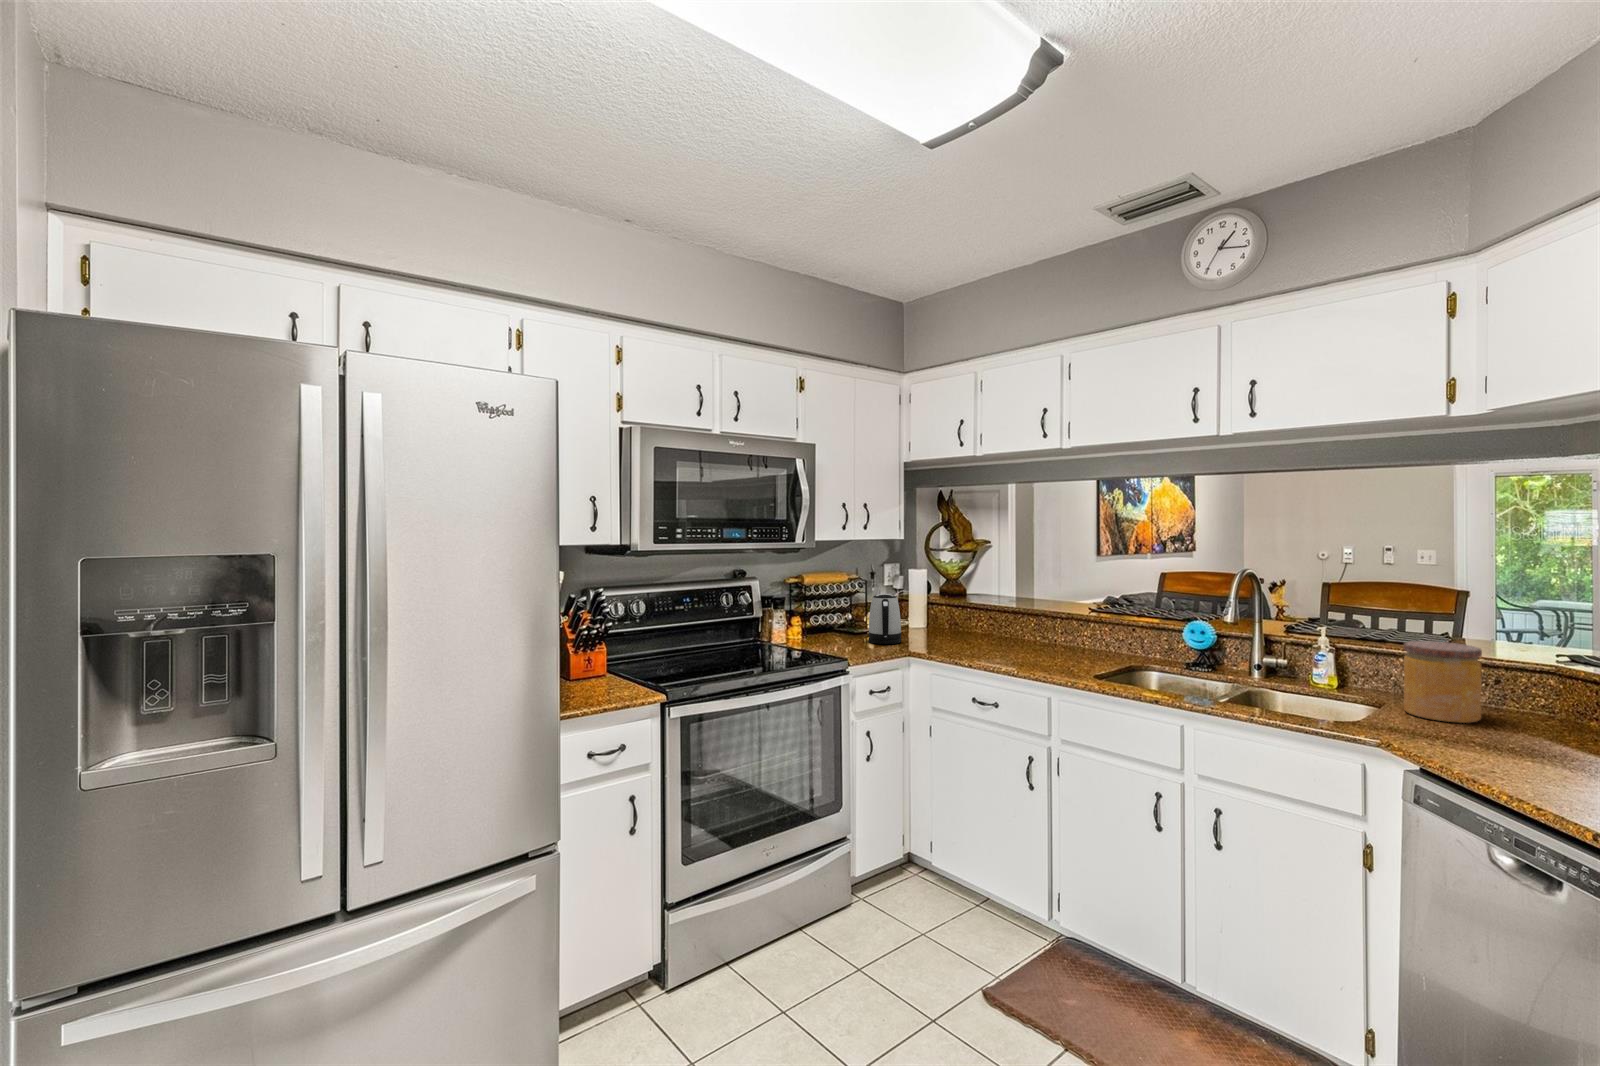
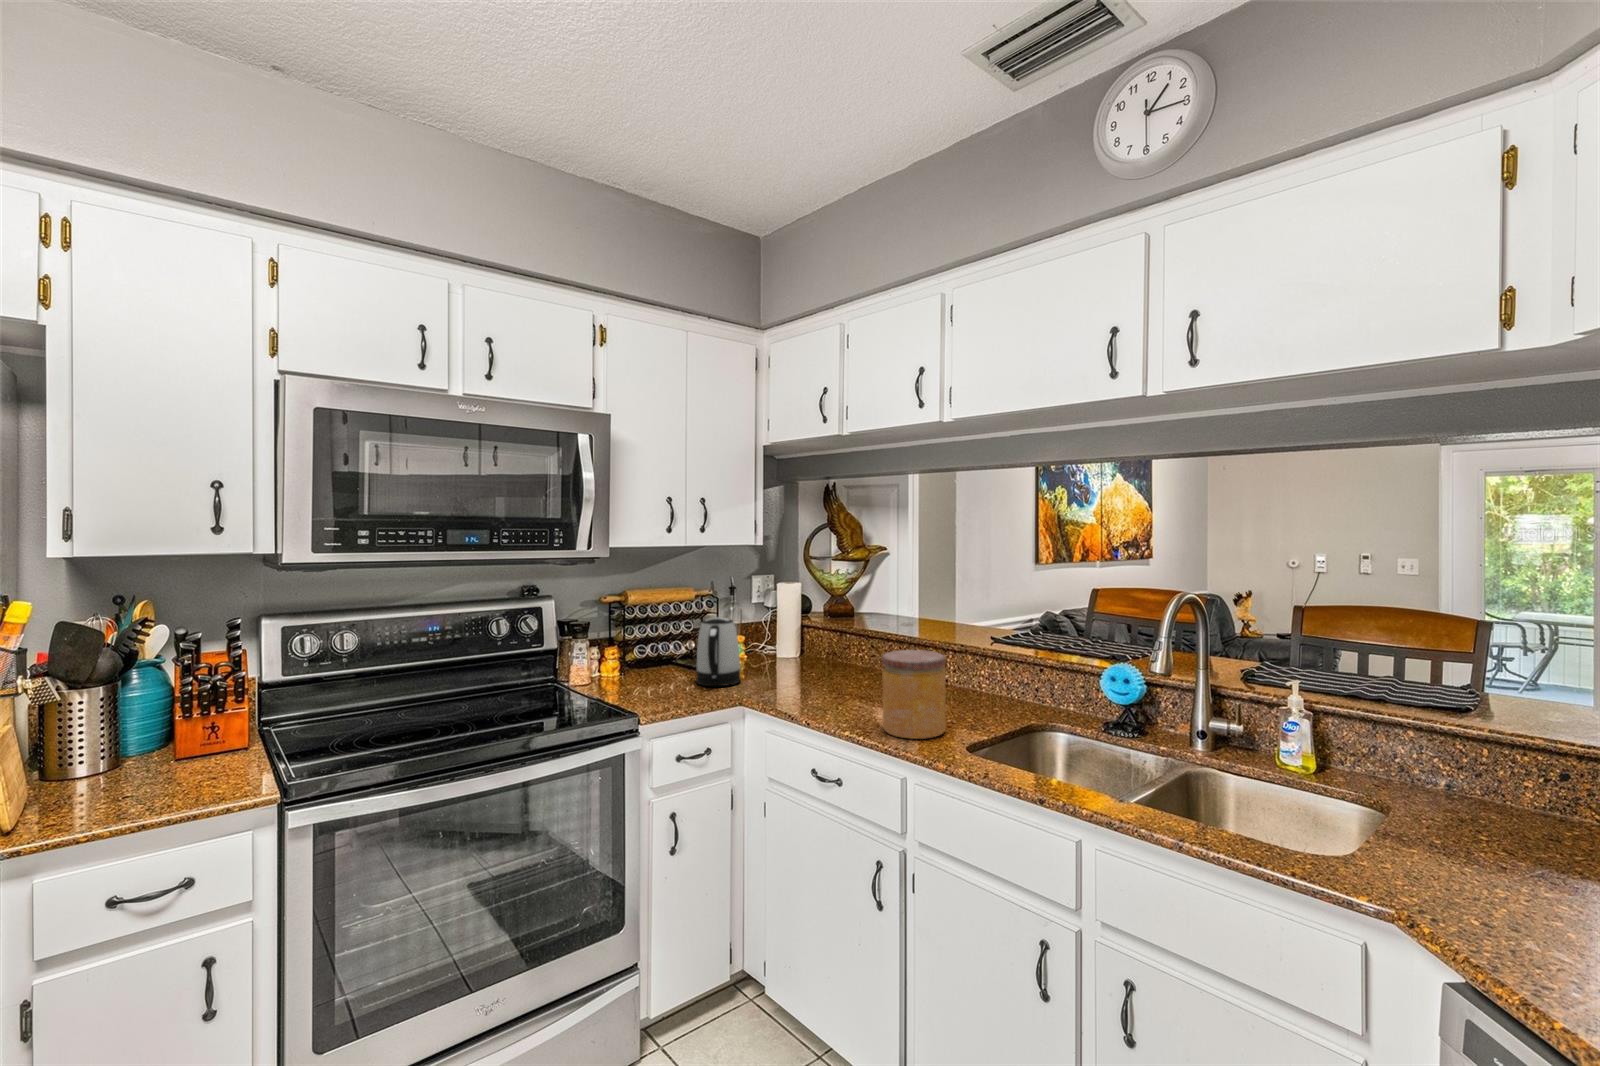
jar: present [1404,641,1482,723] -> present [882,650,946,739]

